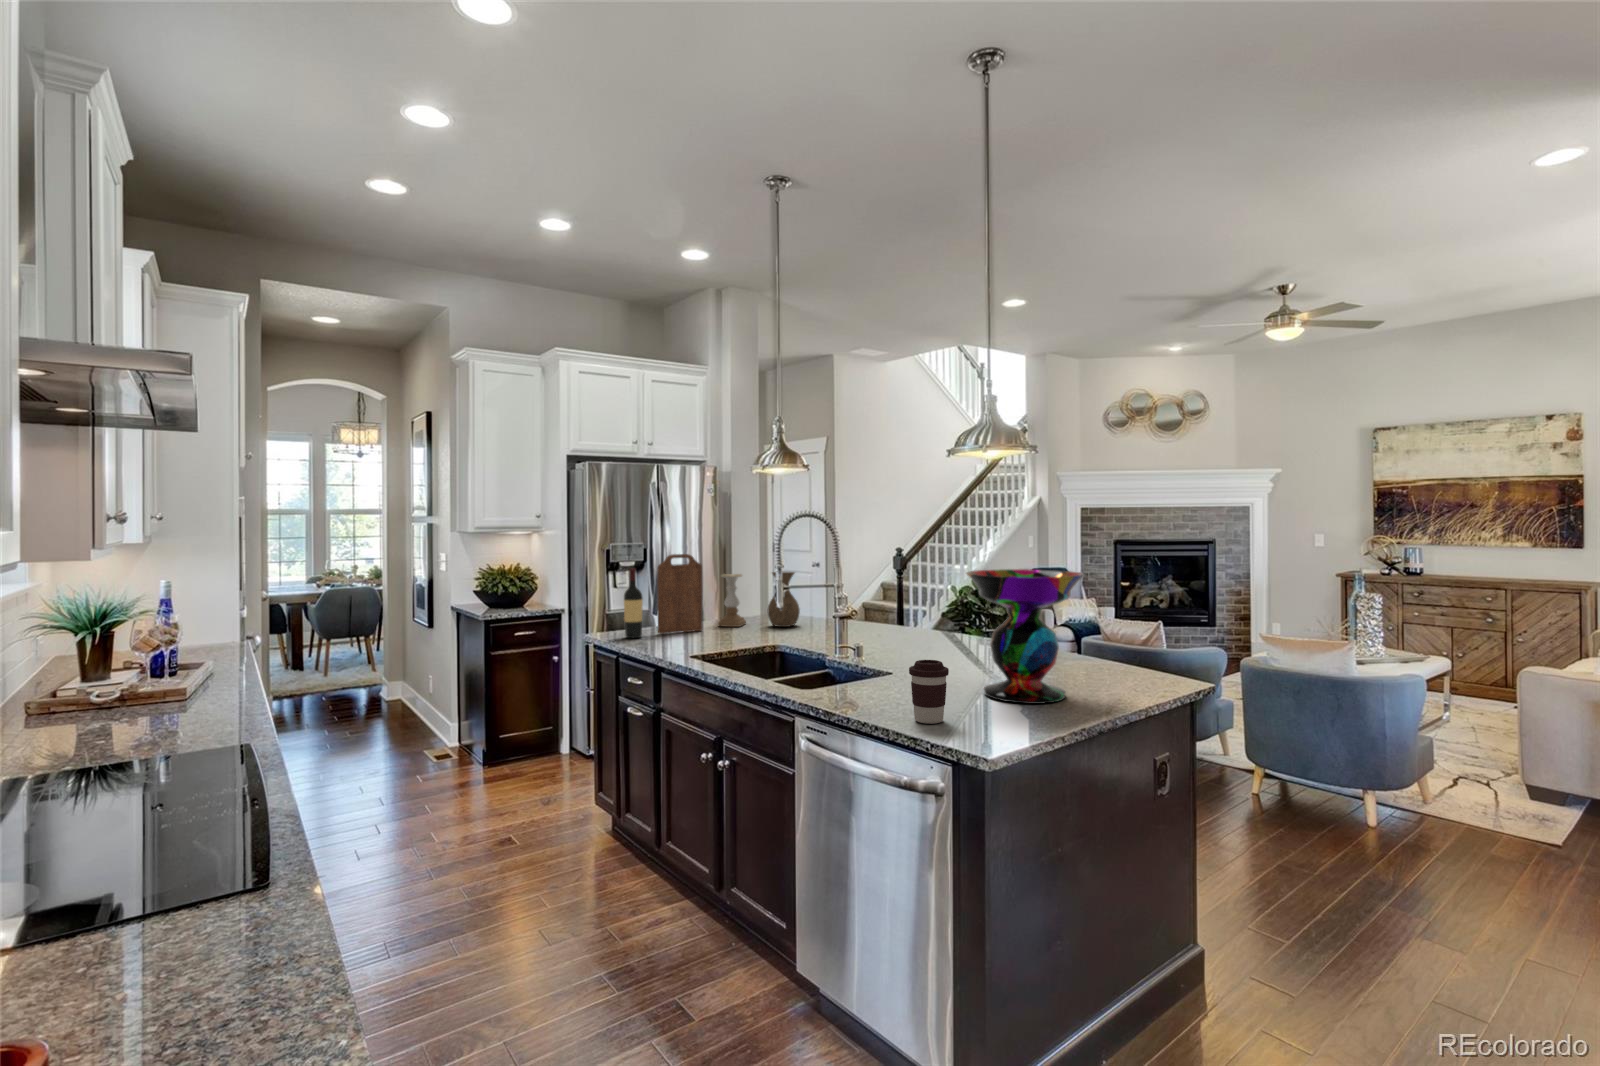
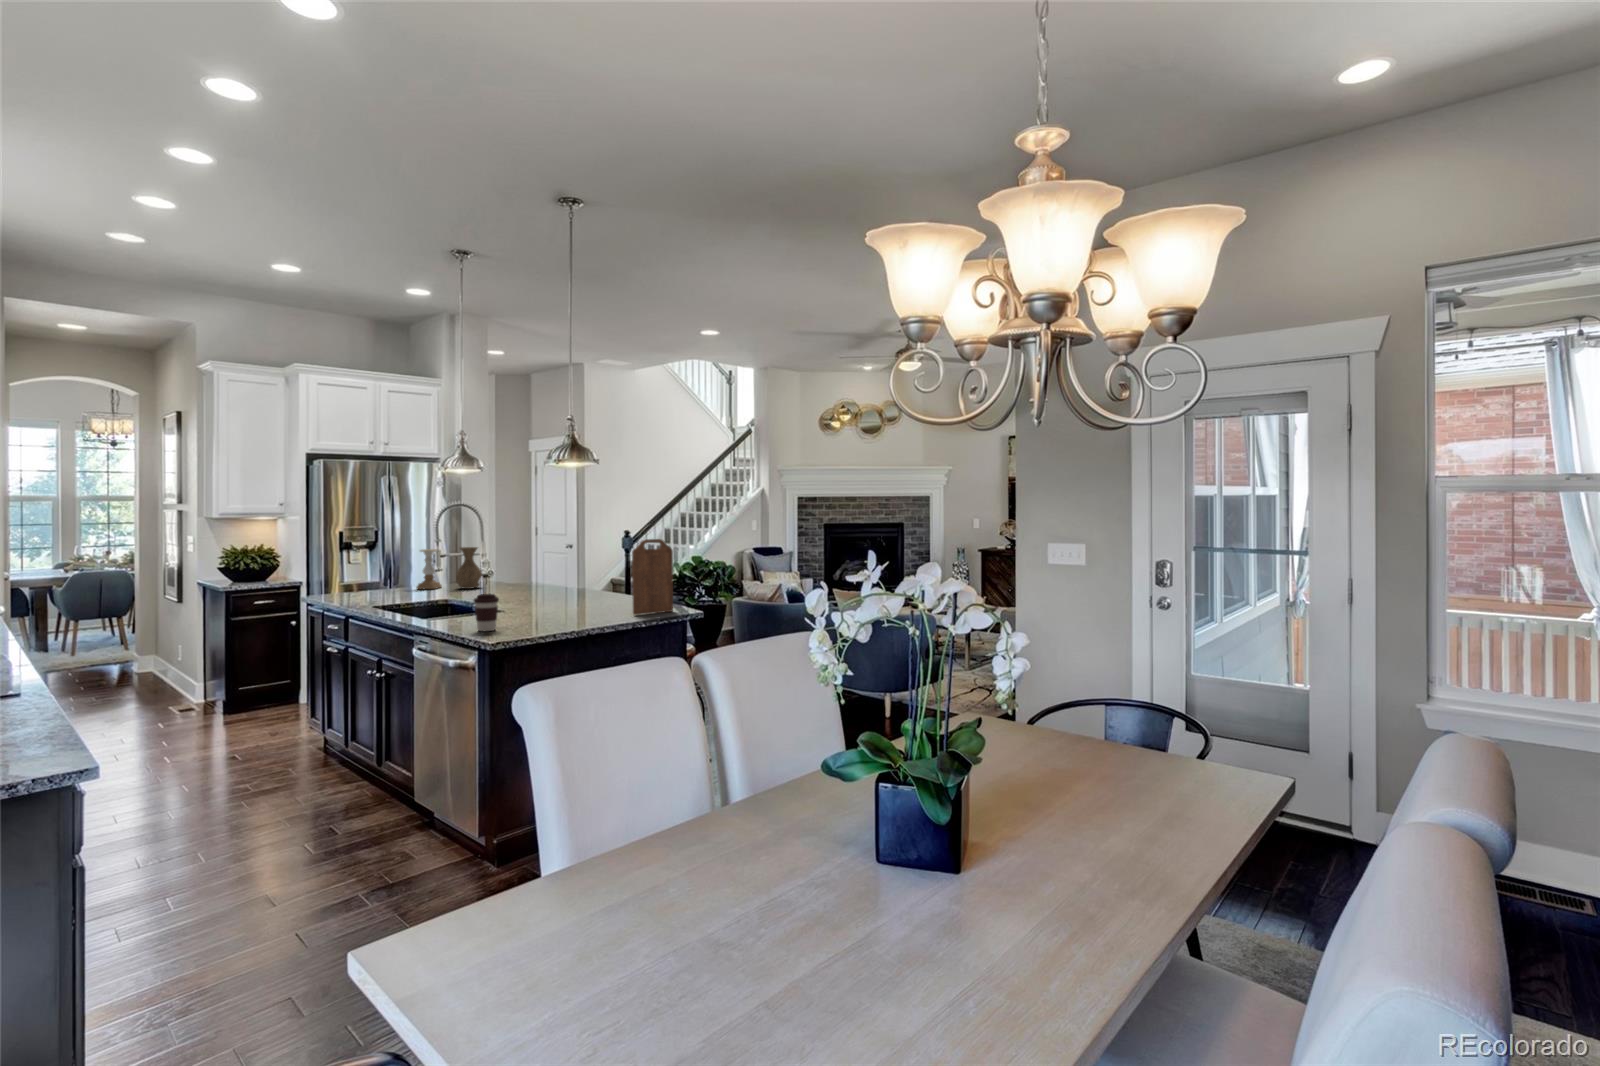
cutting board: present [657,554,702,634] -> present [632,539,673,615]
wine bottle: present [624,568,643,638] -> none [331,544,347,598]
decorative bowl: present [966,569,1084,704] -> none [531,540,607,621]

